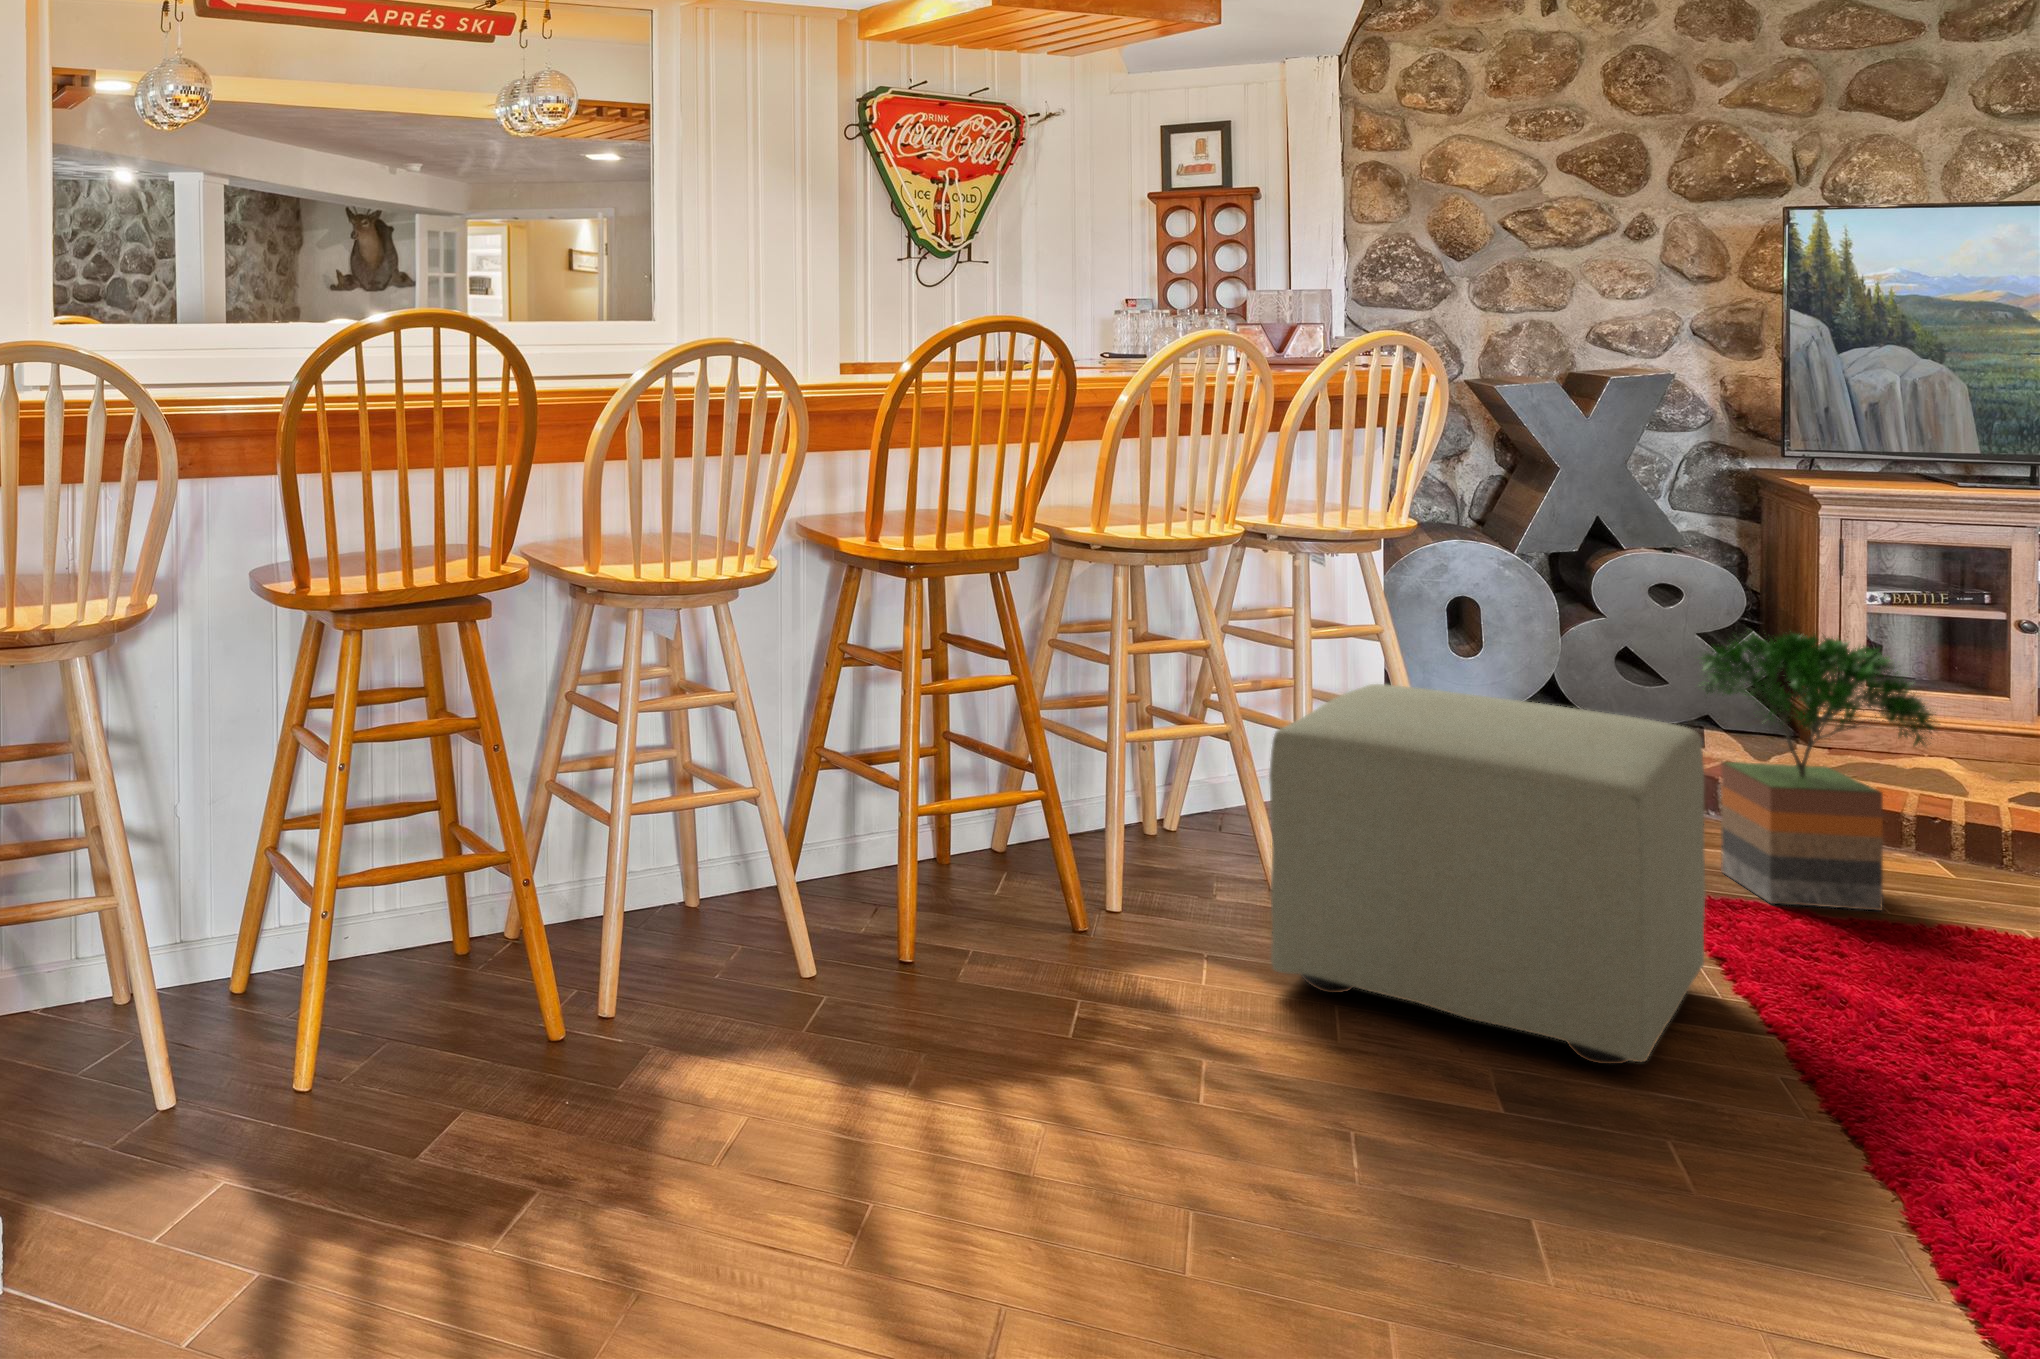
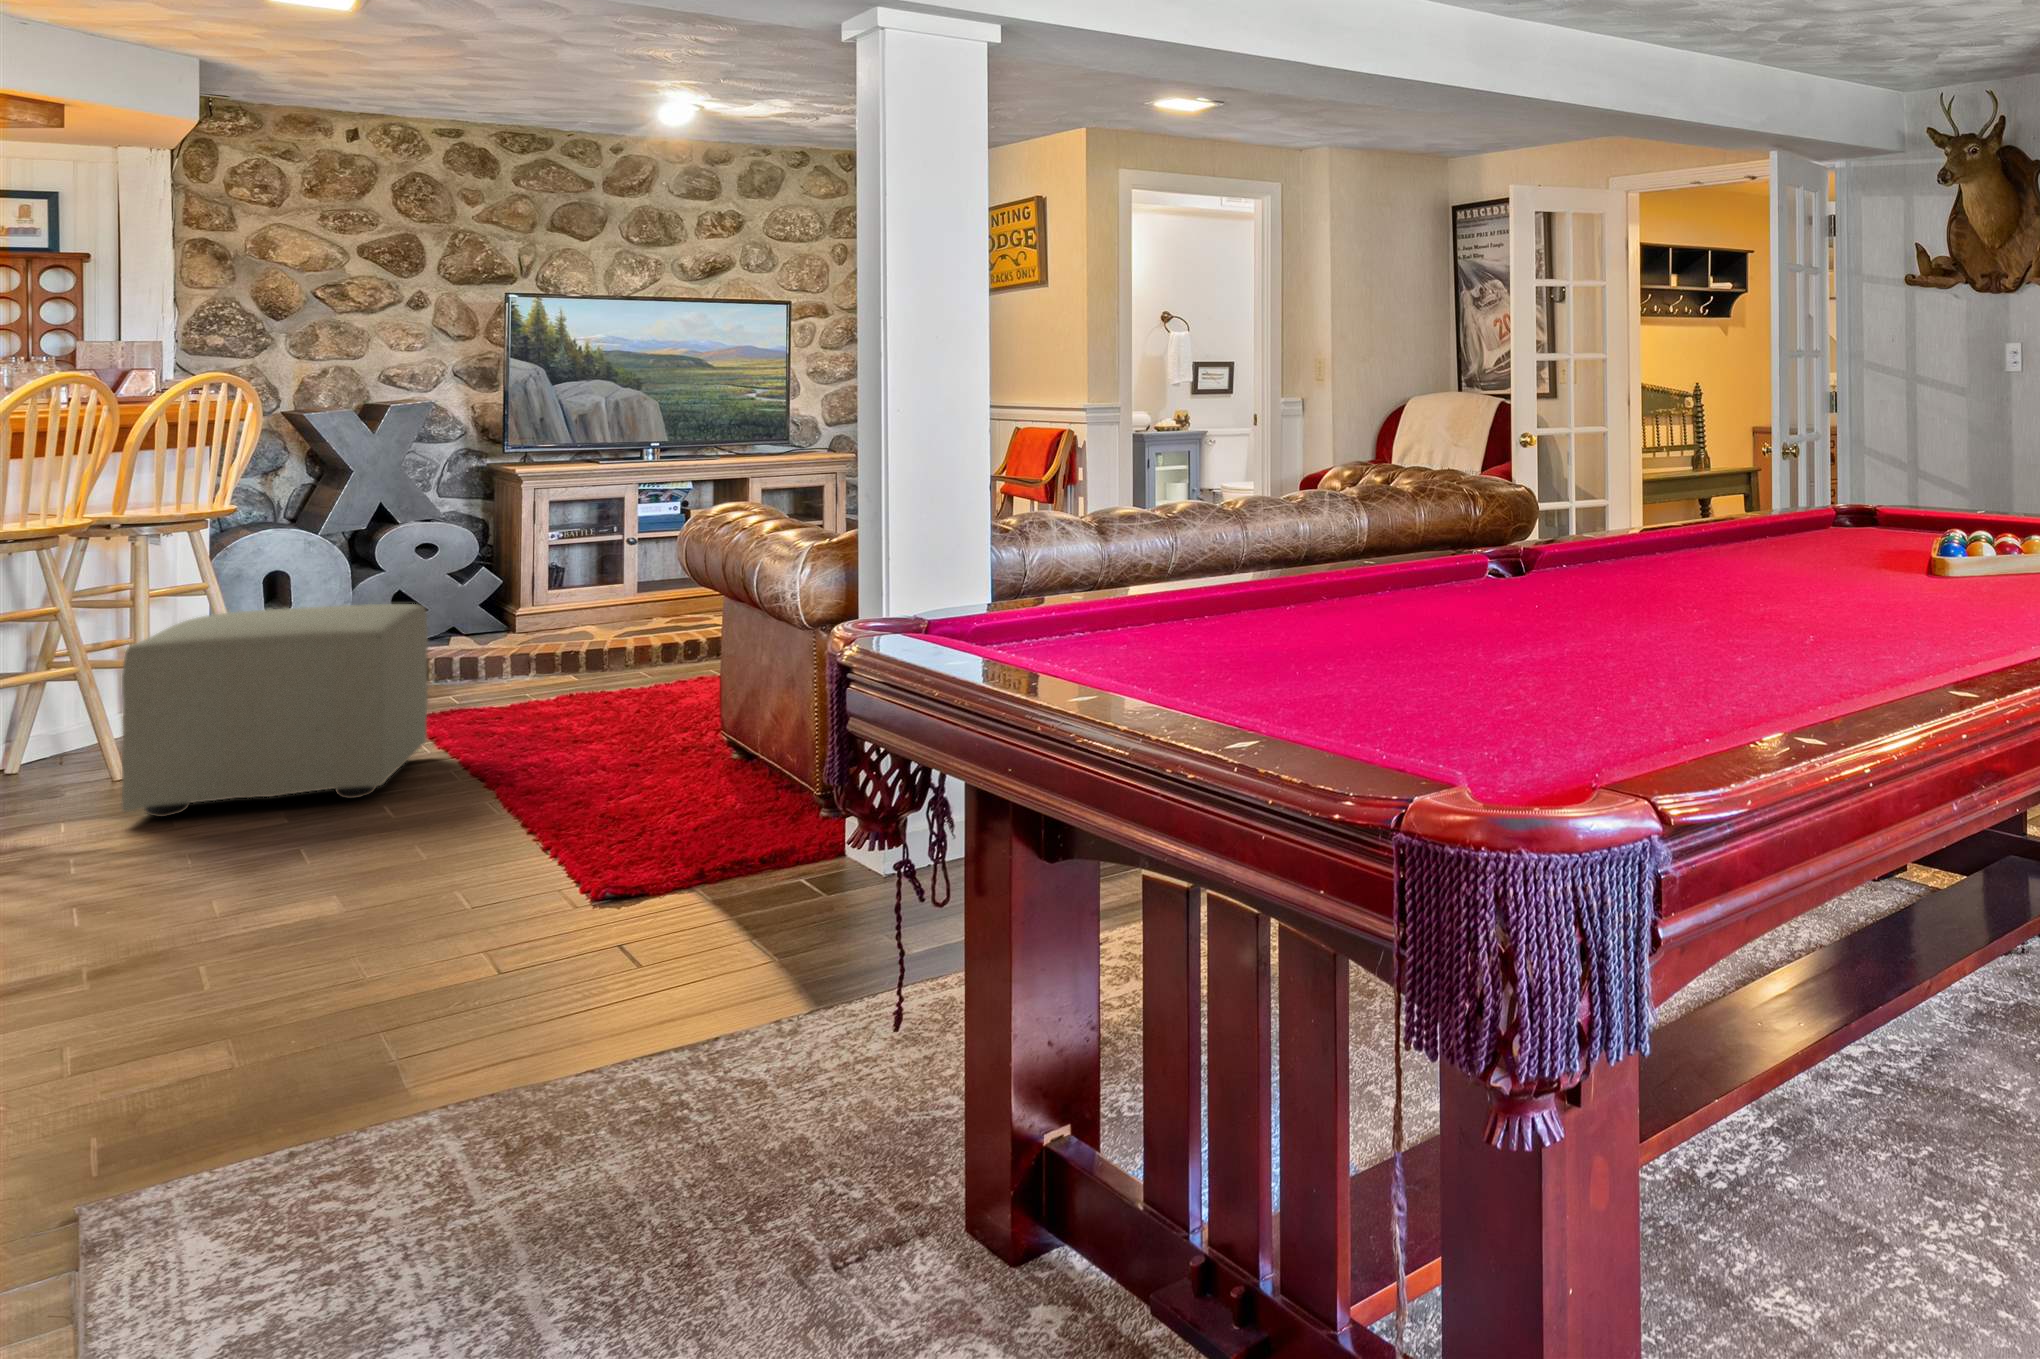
potted tree: present [1702,631,1940,910] -> none [434,550,570,714]

